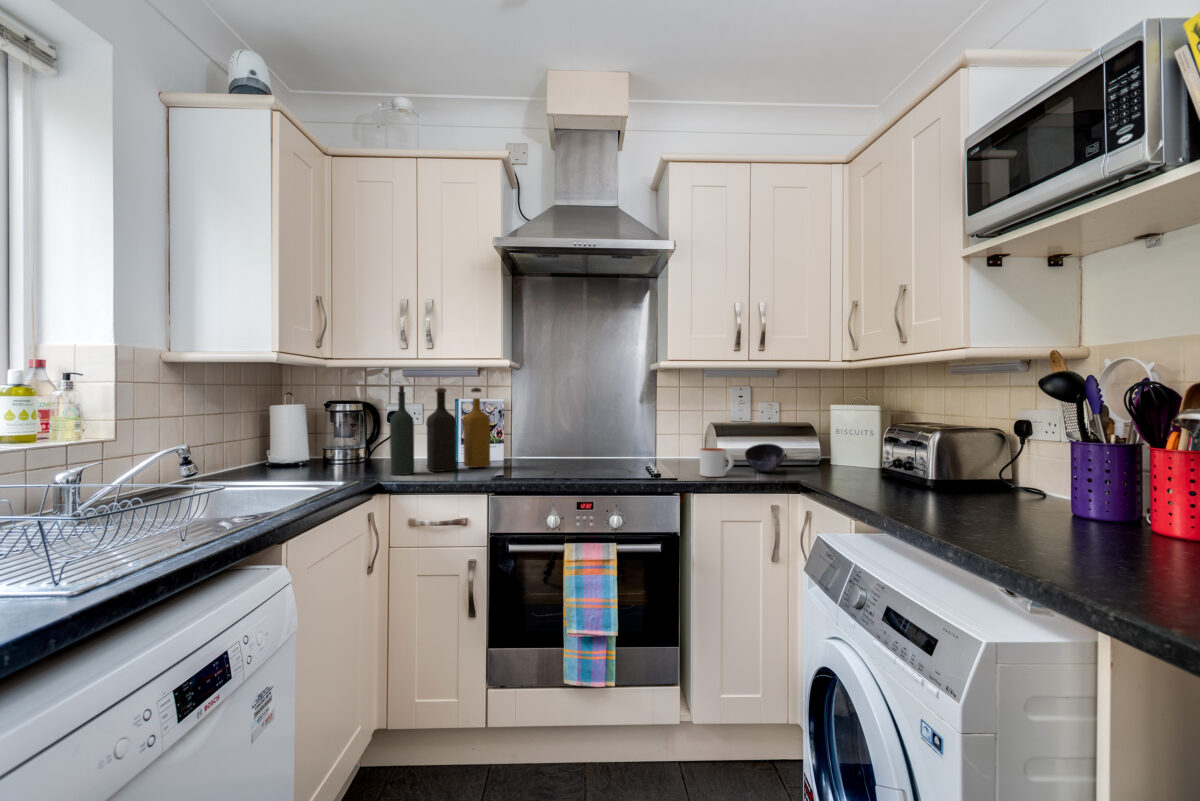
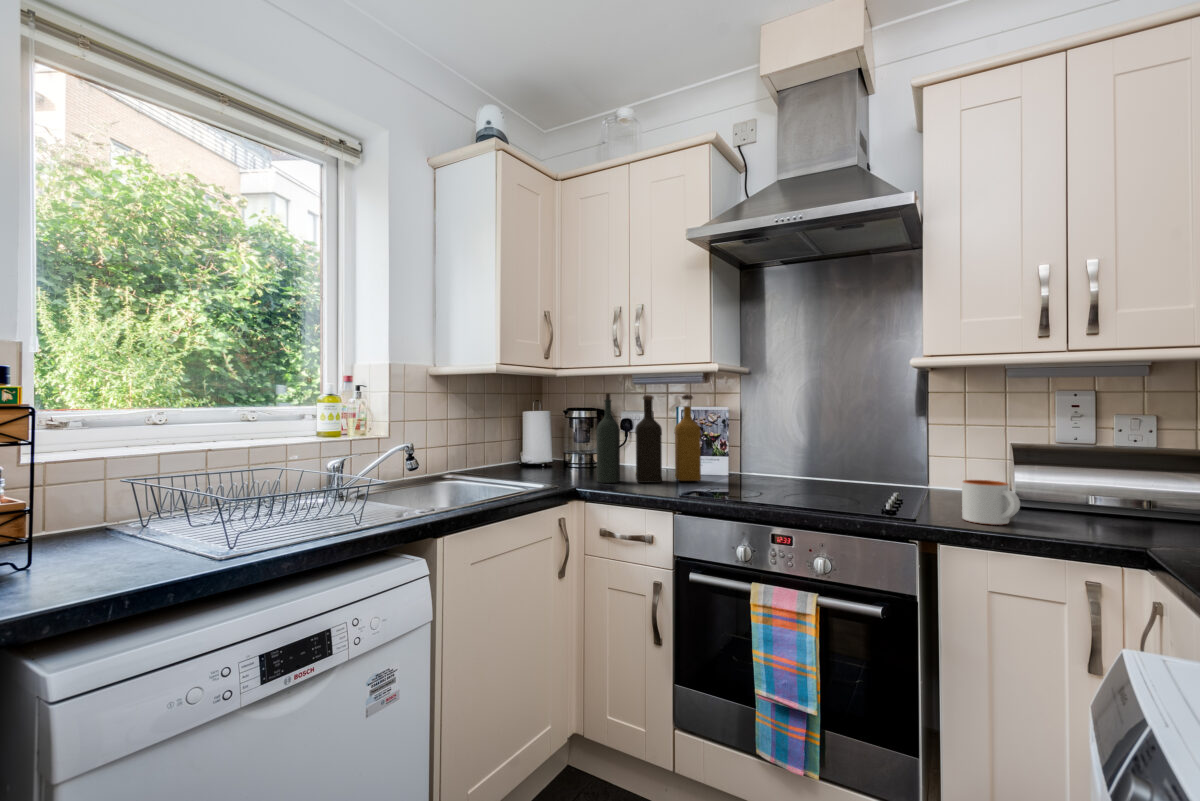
bowl: present [745,444,784,472] -> none [1057,480,1138,525]

